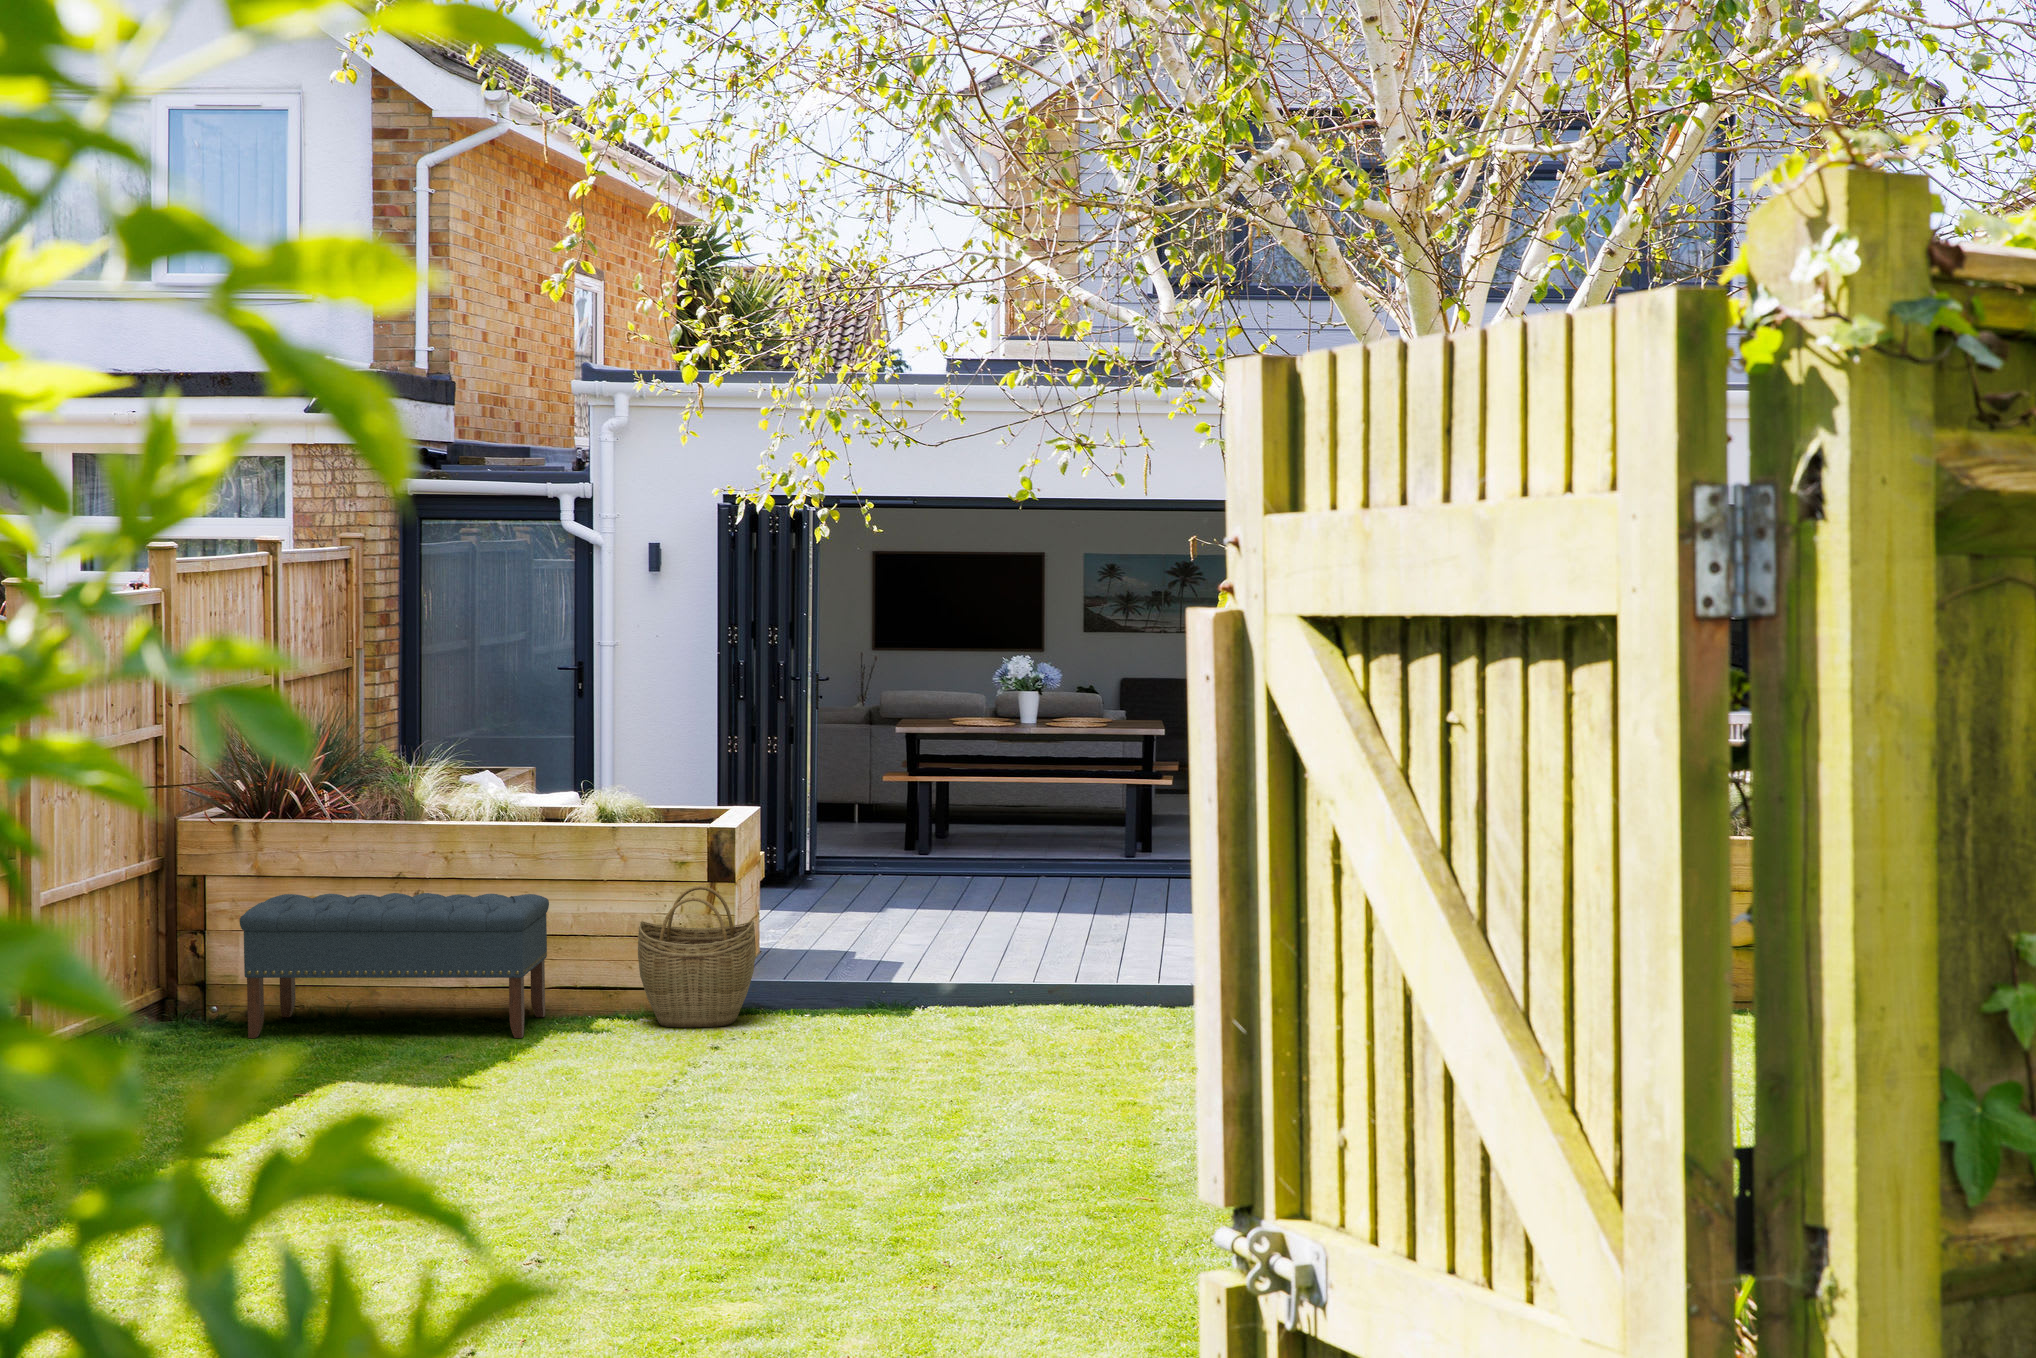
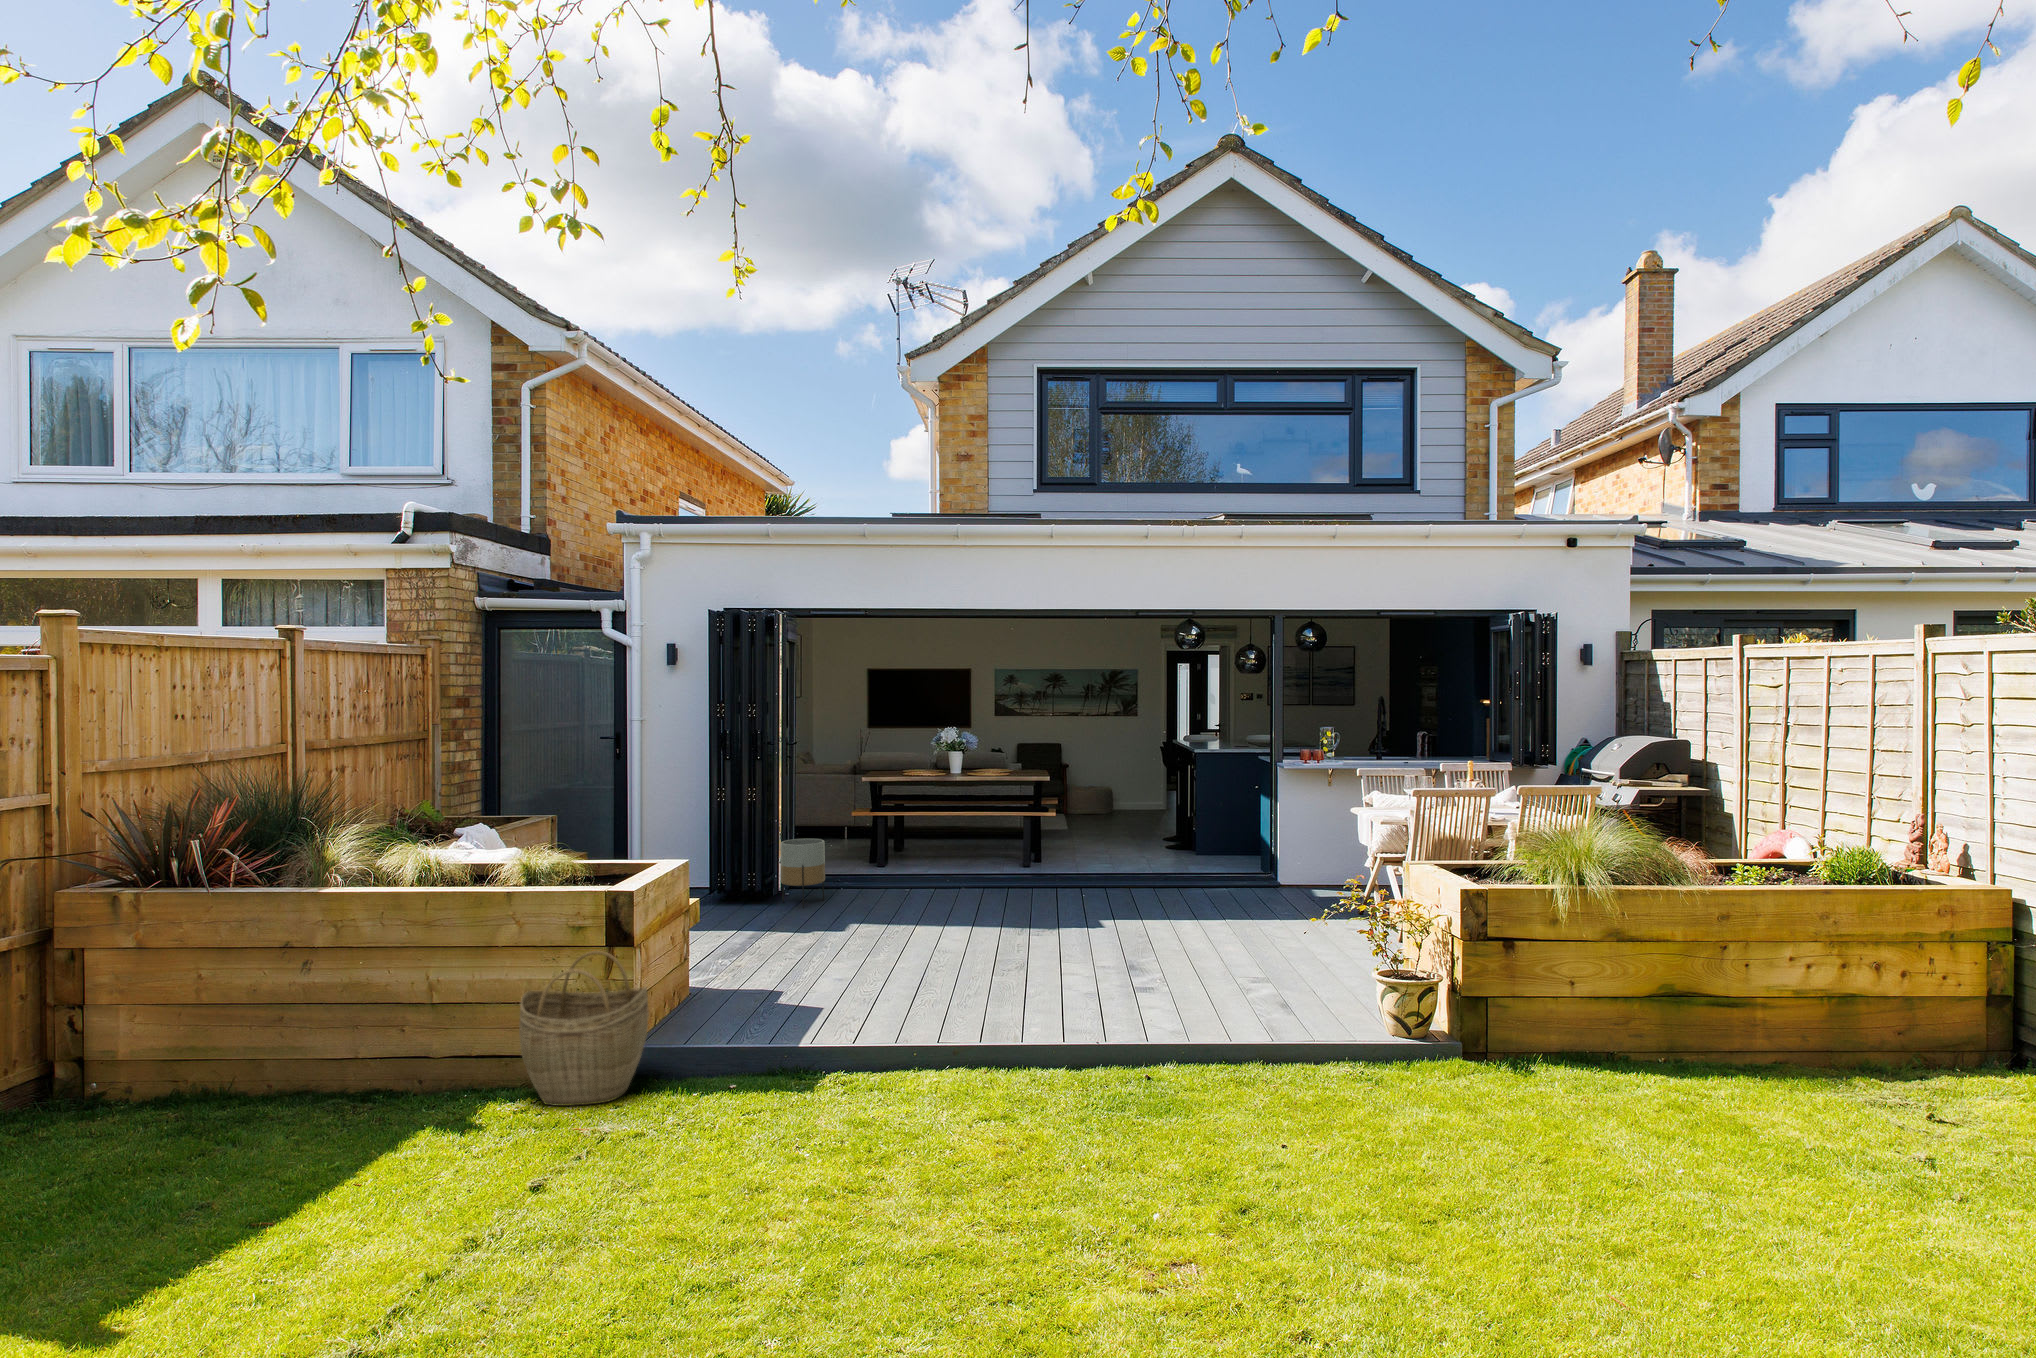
planter: none [813,801,867,887] -> present [781,838,825,908]
bench: present [240,893,549,1038] -> none [63,965,438,1139]

